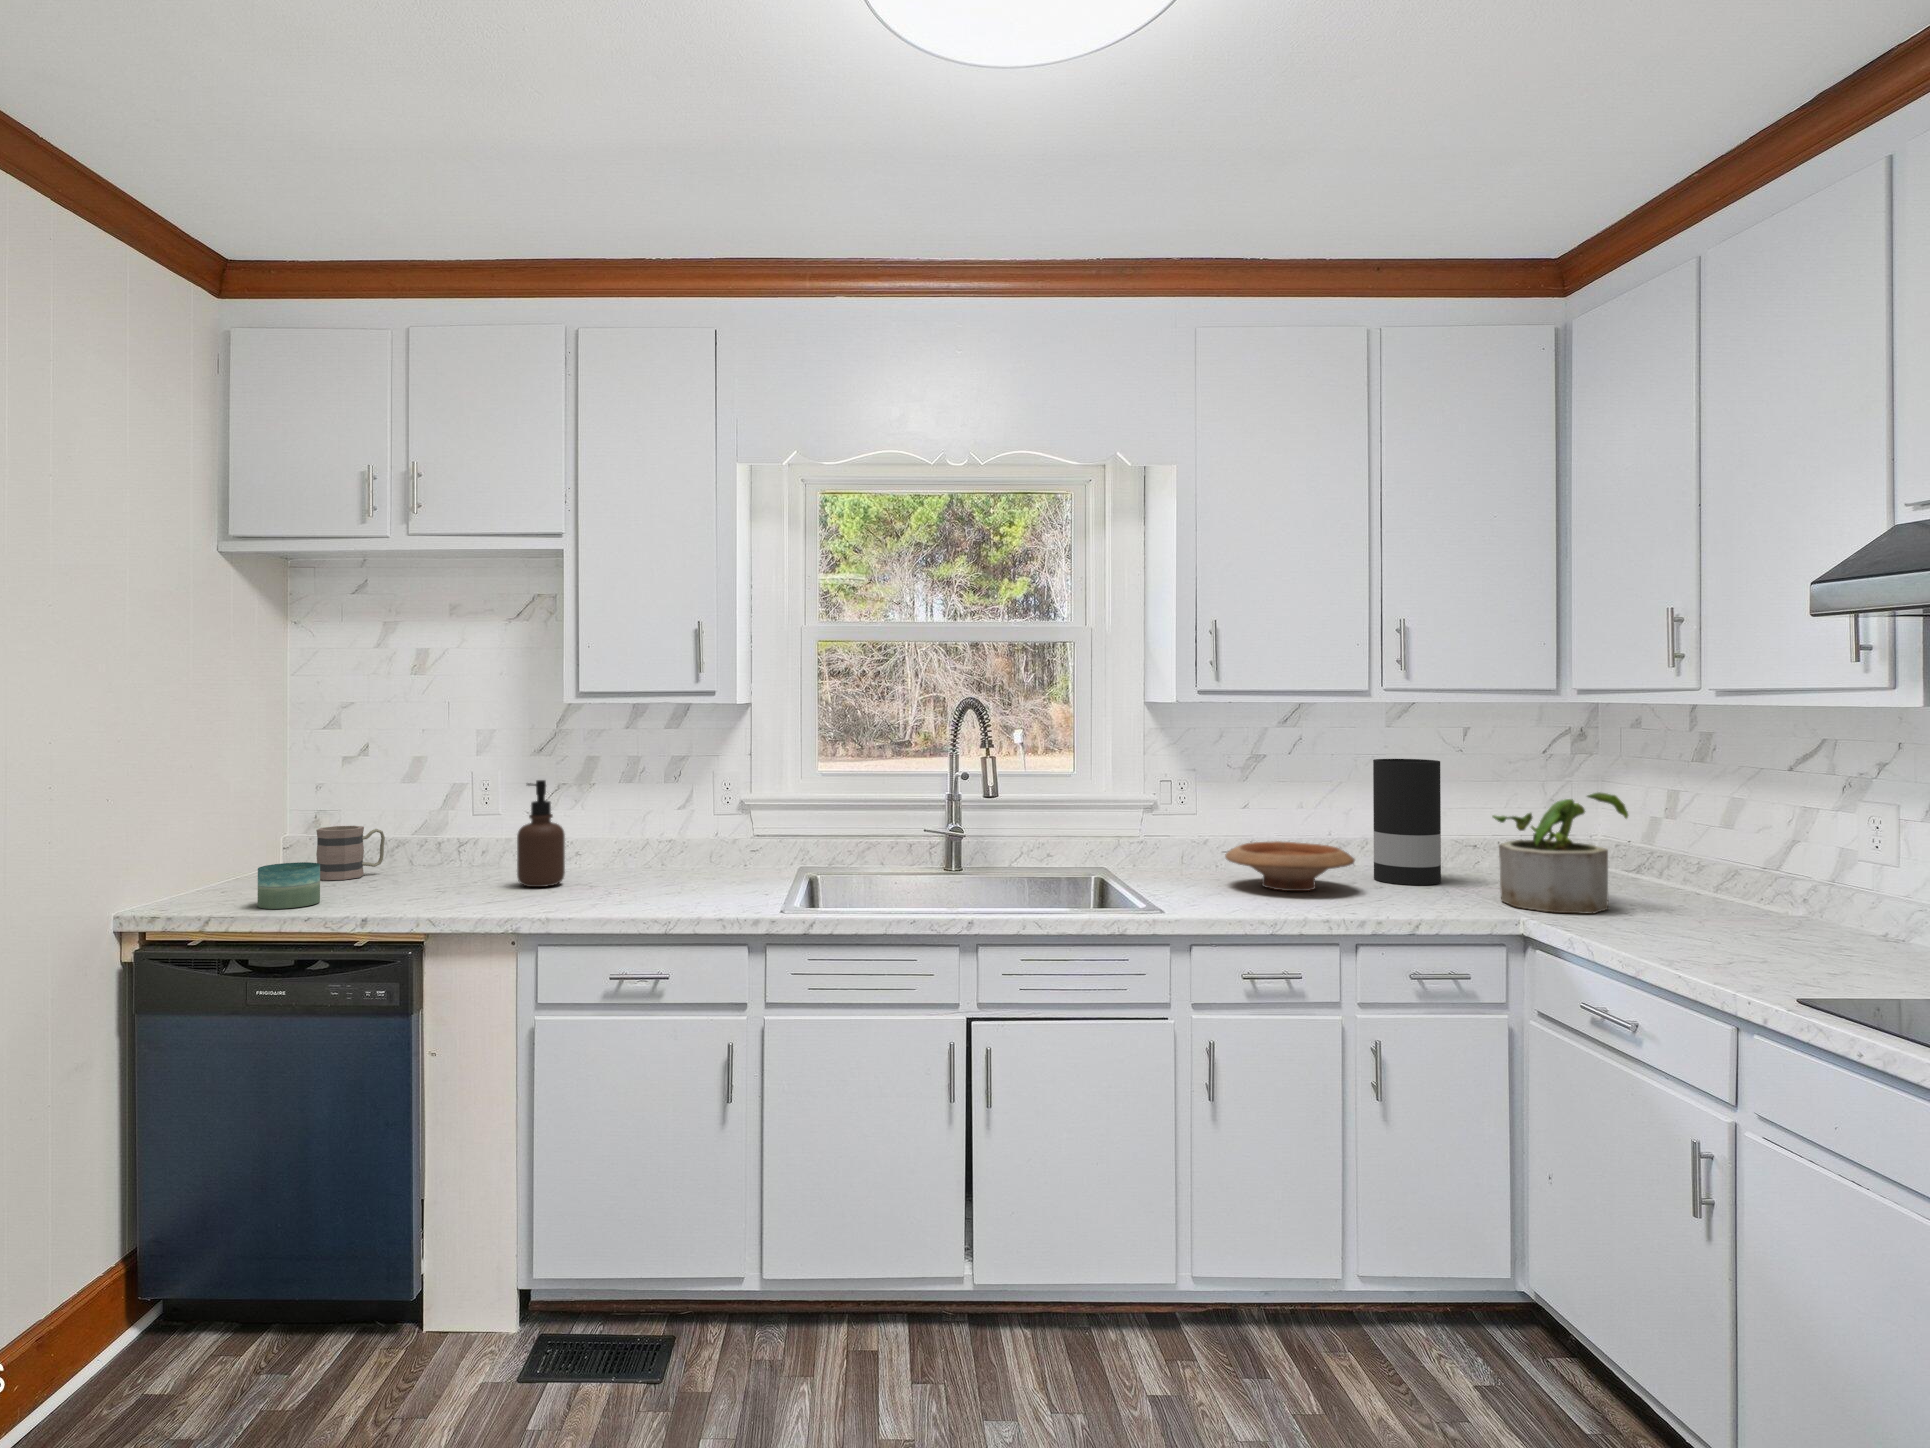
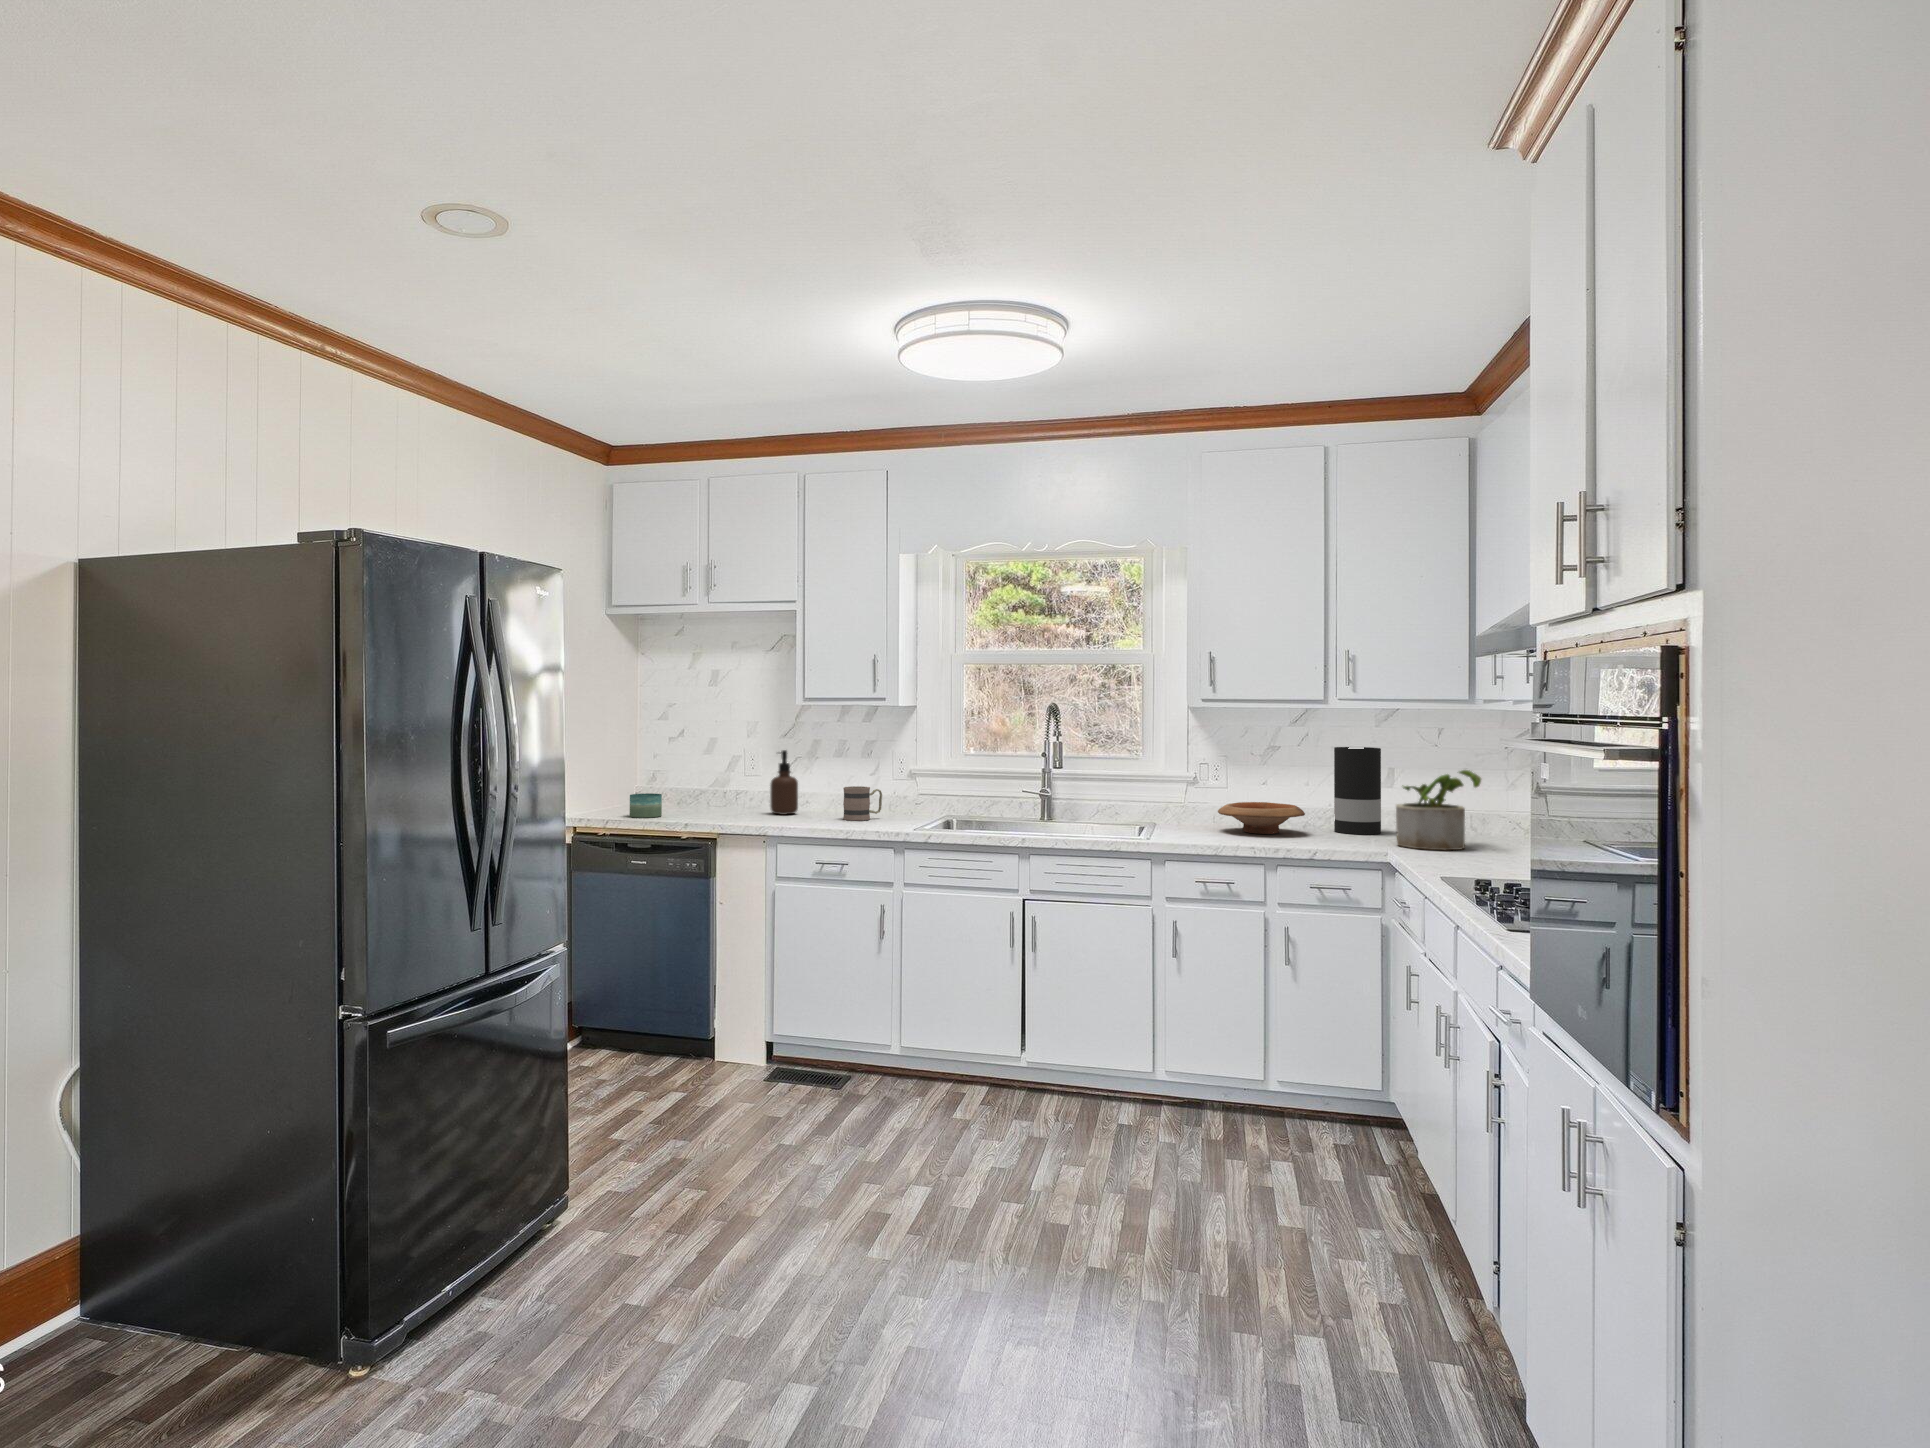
mug: present [316,826,385,880] -> present [843,786,882,821]

